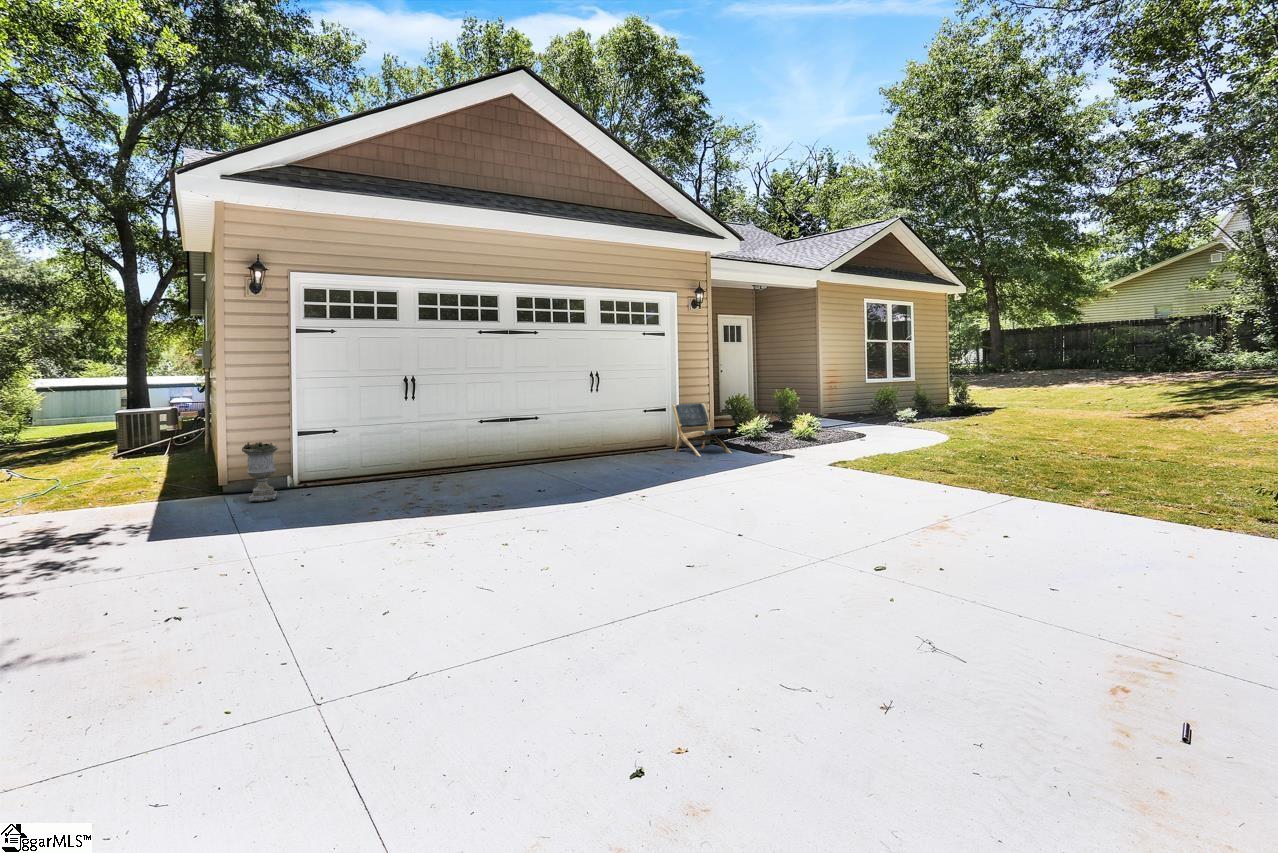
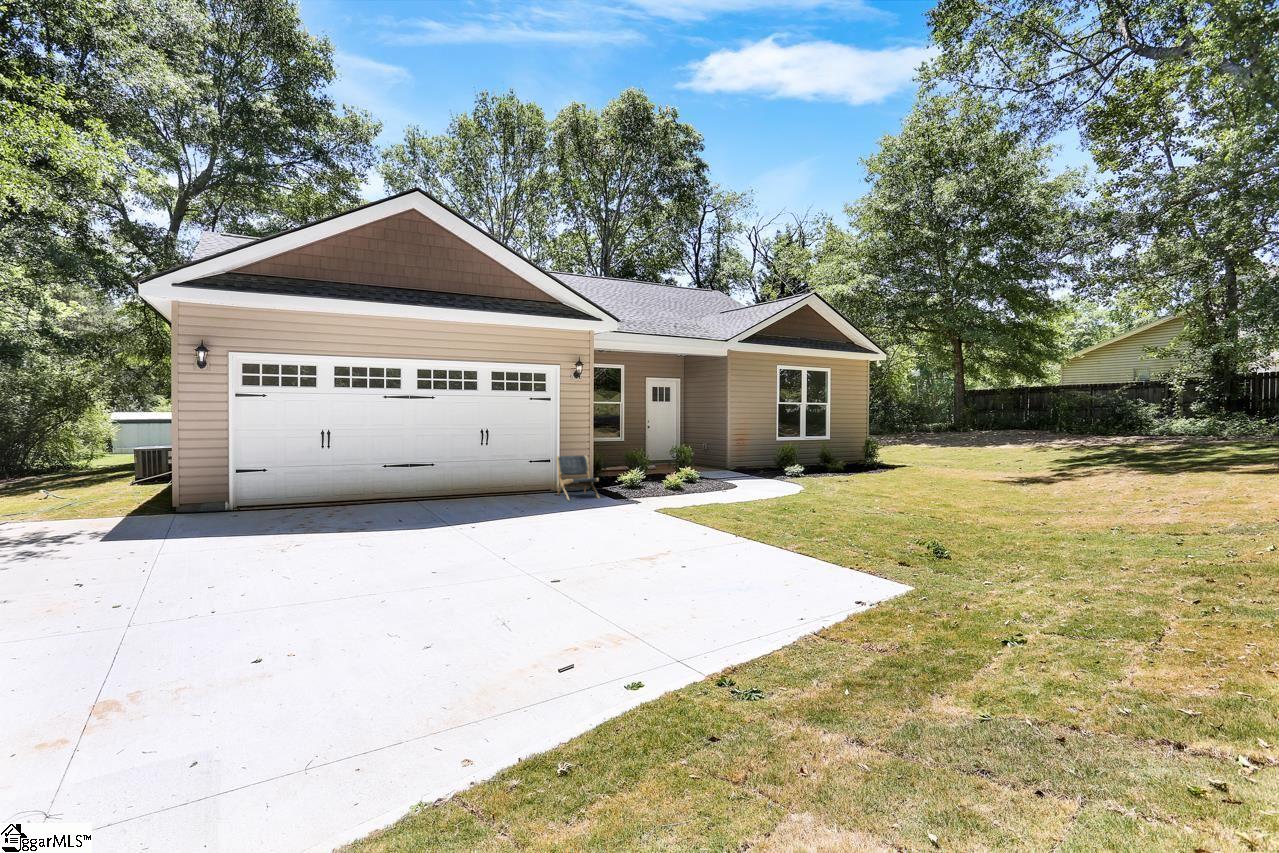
planter: present [242,442,278,502] -> none [183,476,212,521]

